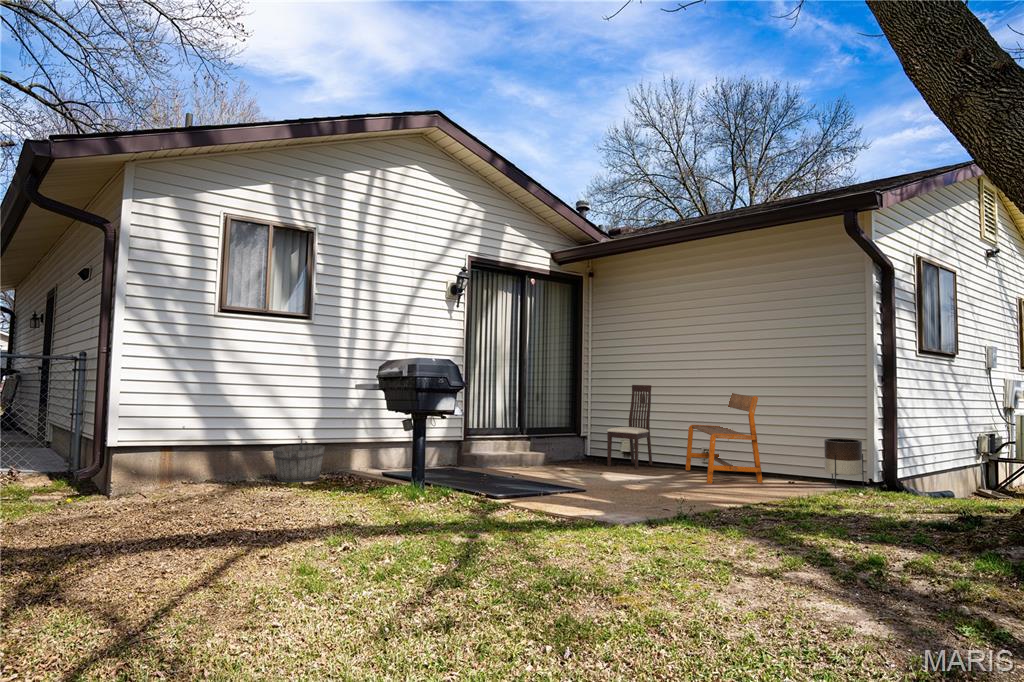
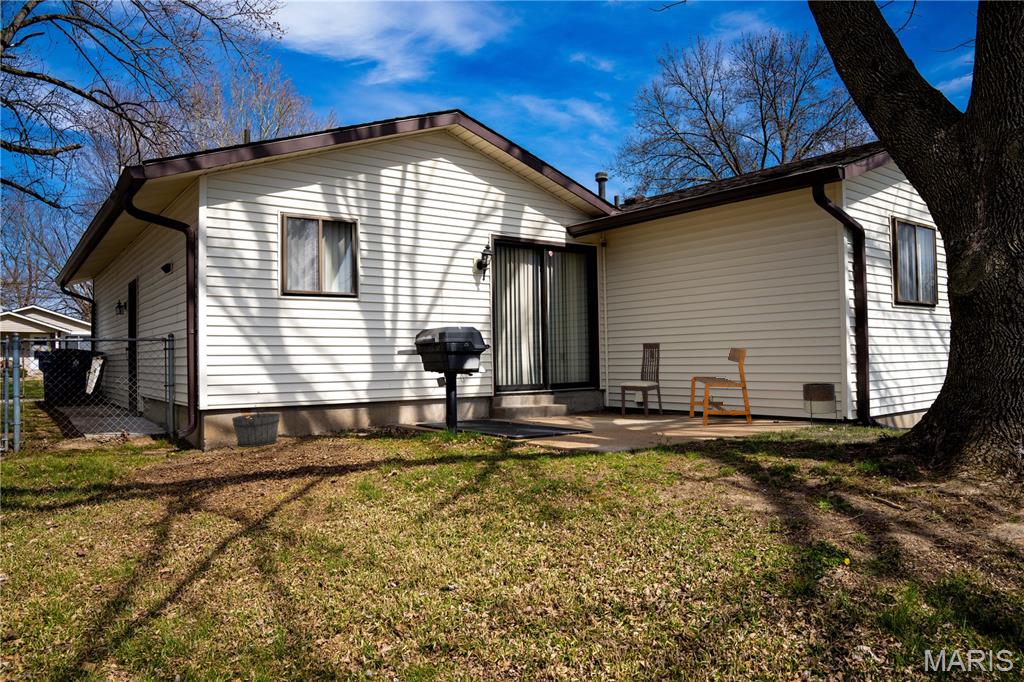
wooden bucket: present [273,436,325,482] -> present [232,408,280,447]

